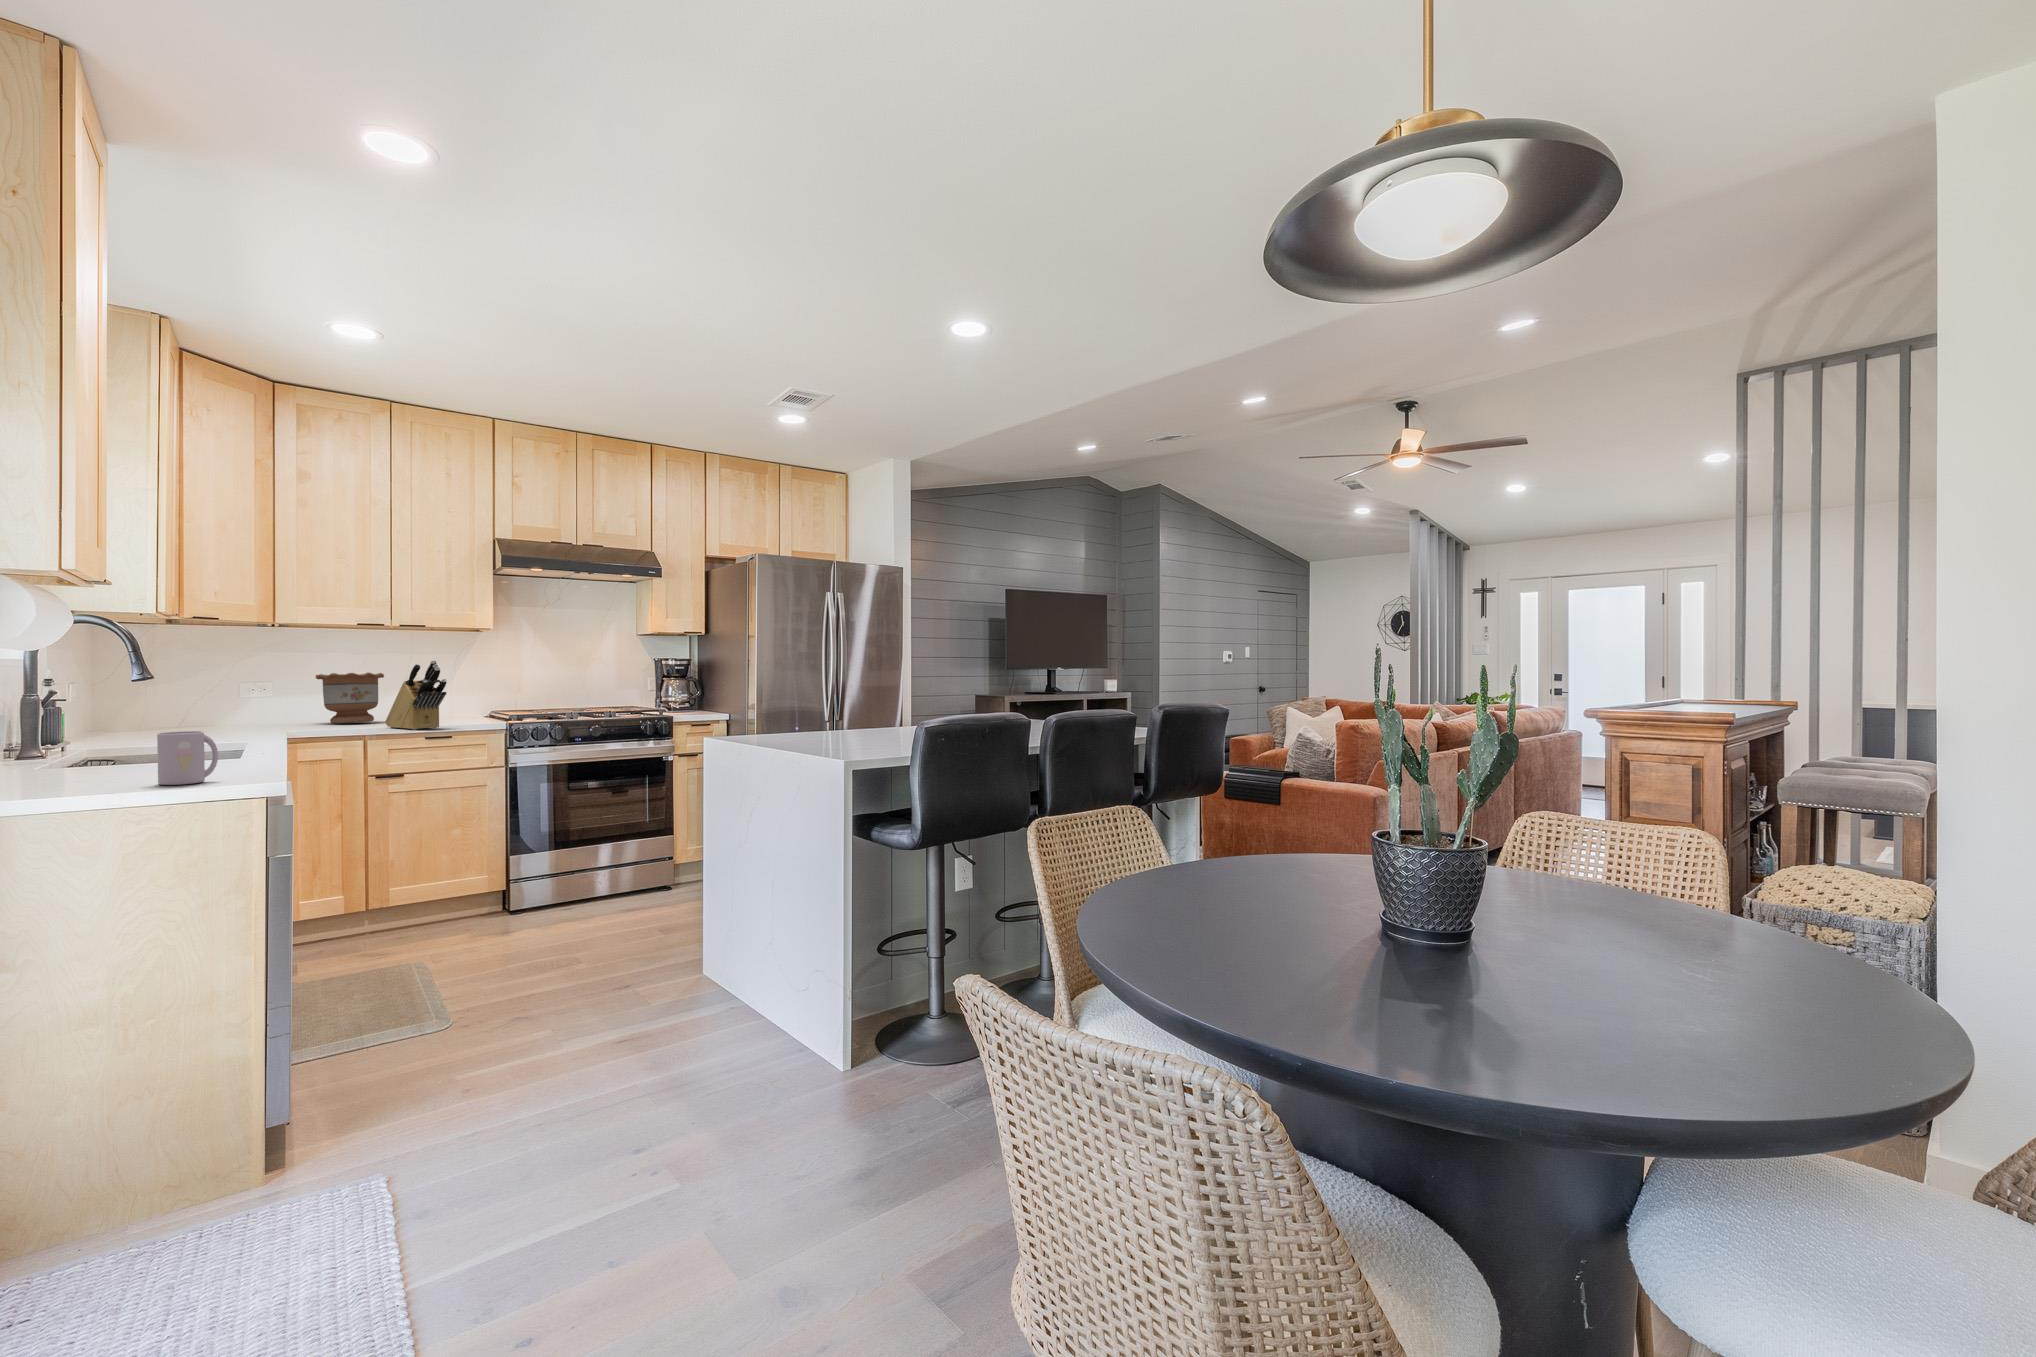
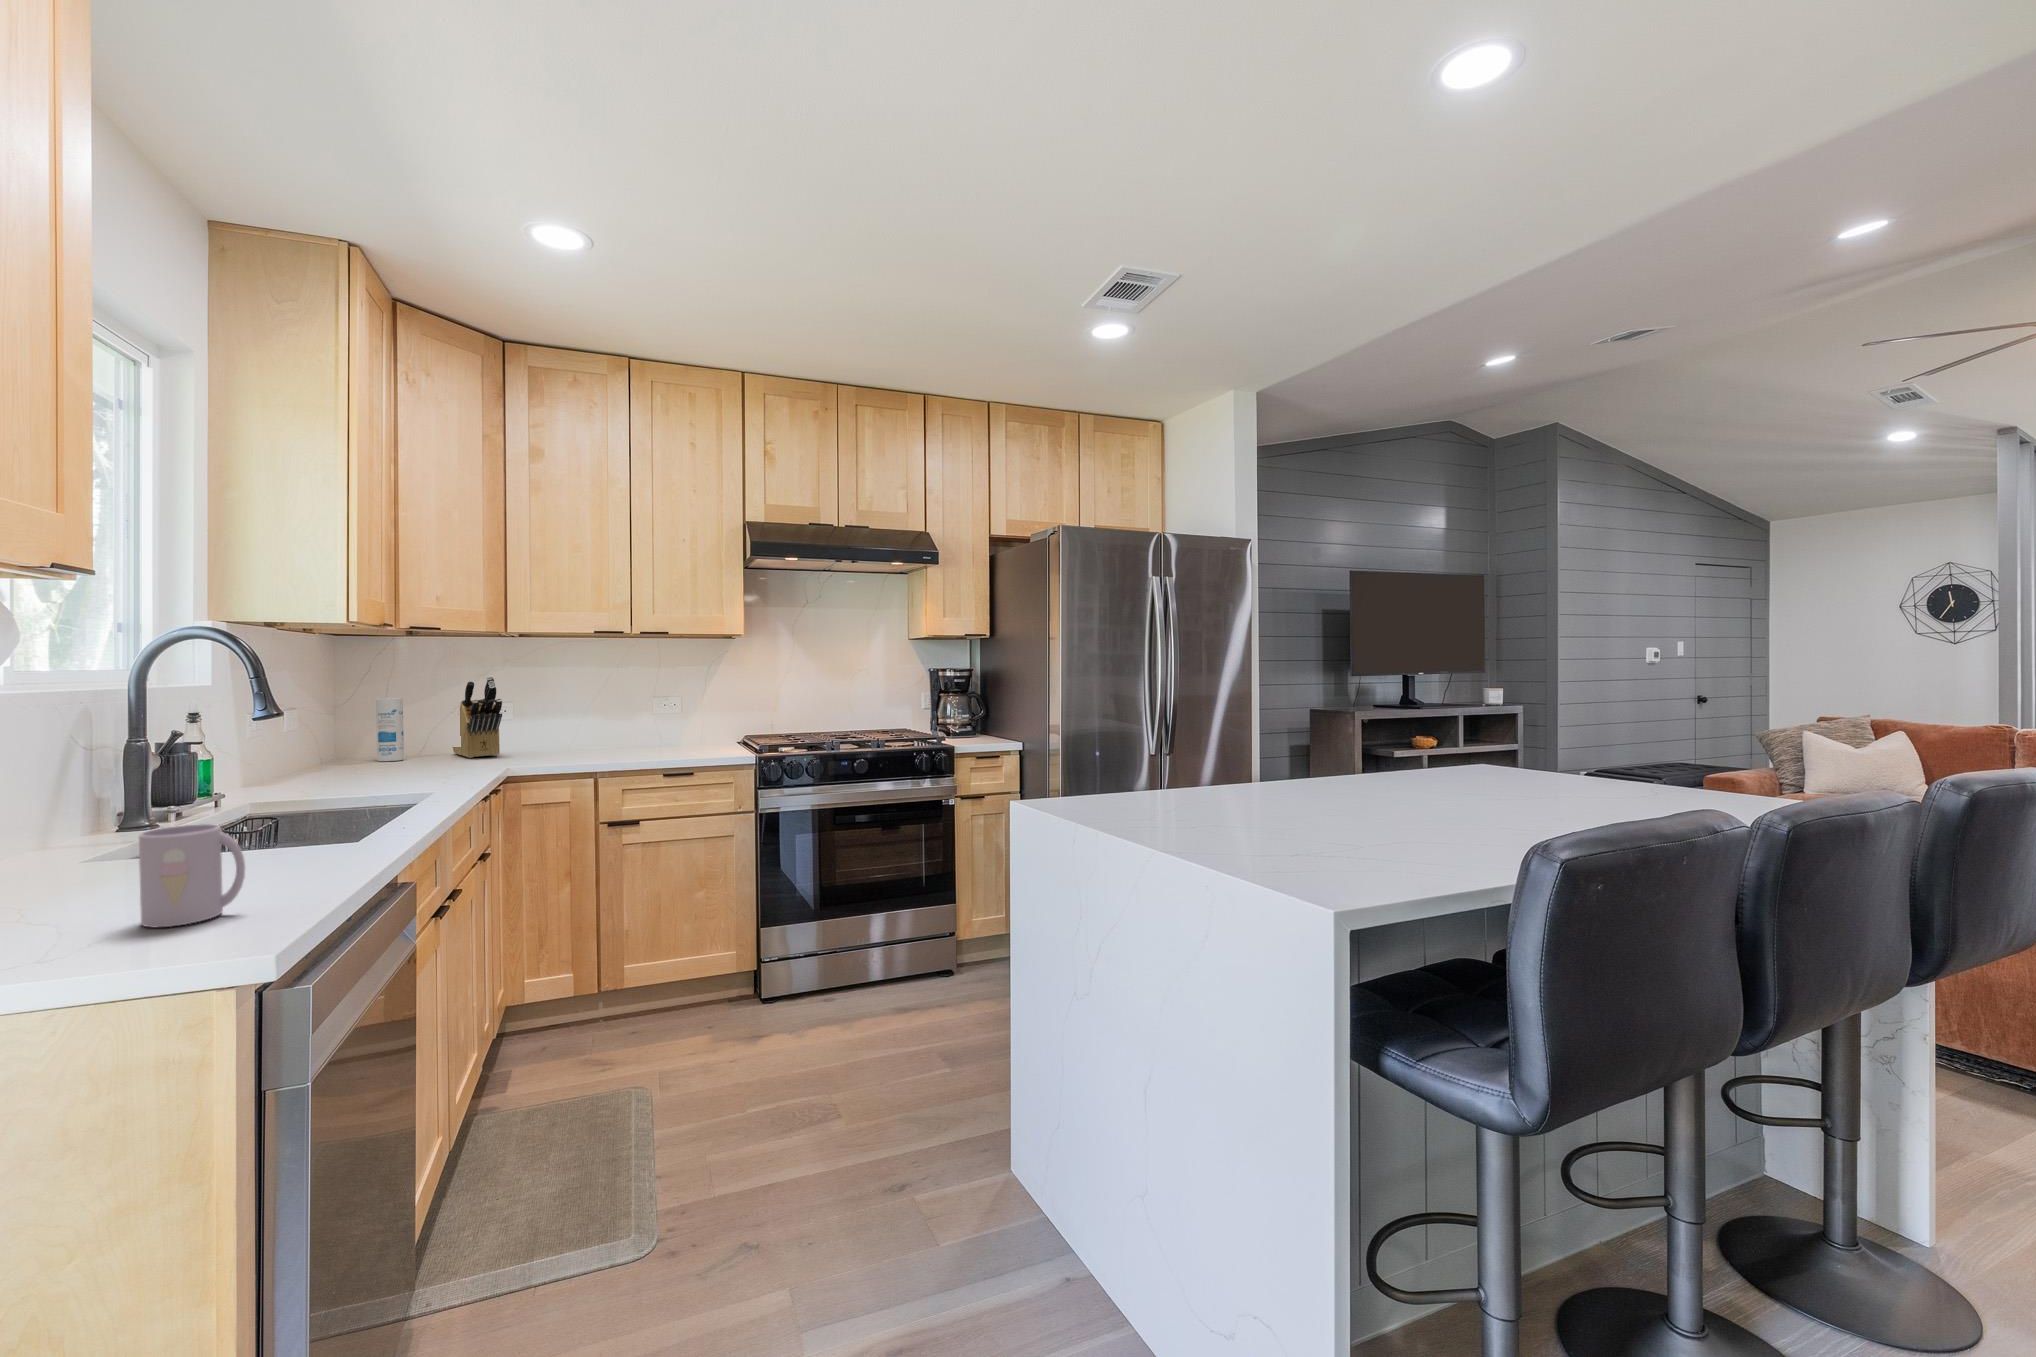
knife block: present [385,660,446,730] -> present [453,676,502,758]
flower pot: present [316,672,384,723] -> none [556,691,628,752]
canister: none [143,676,170,730] -> present [376,698,404,761]

